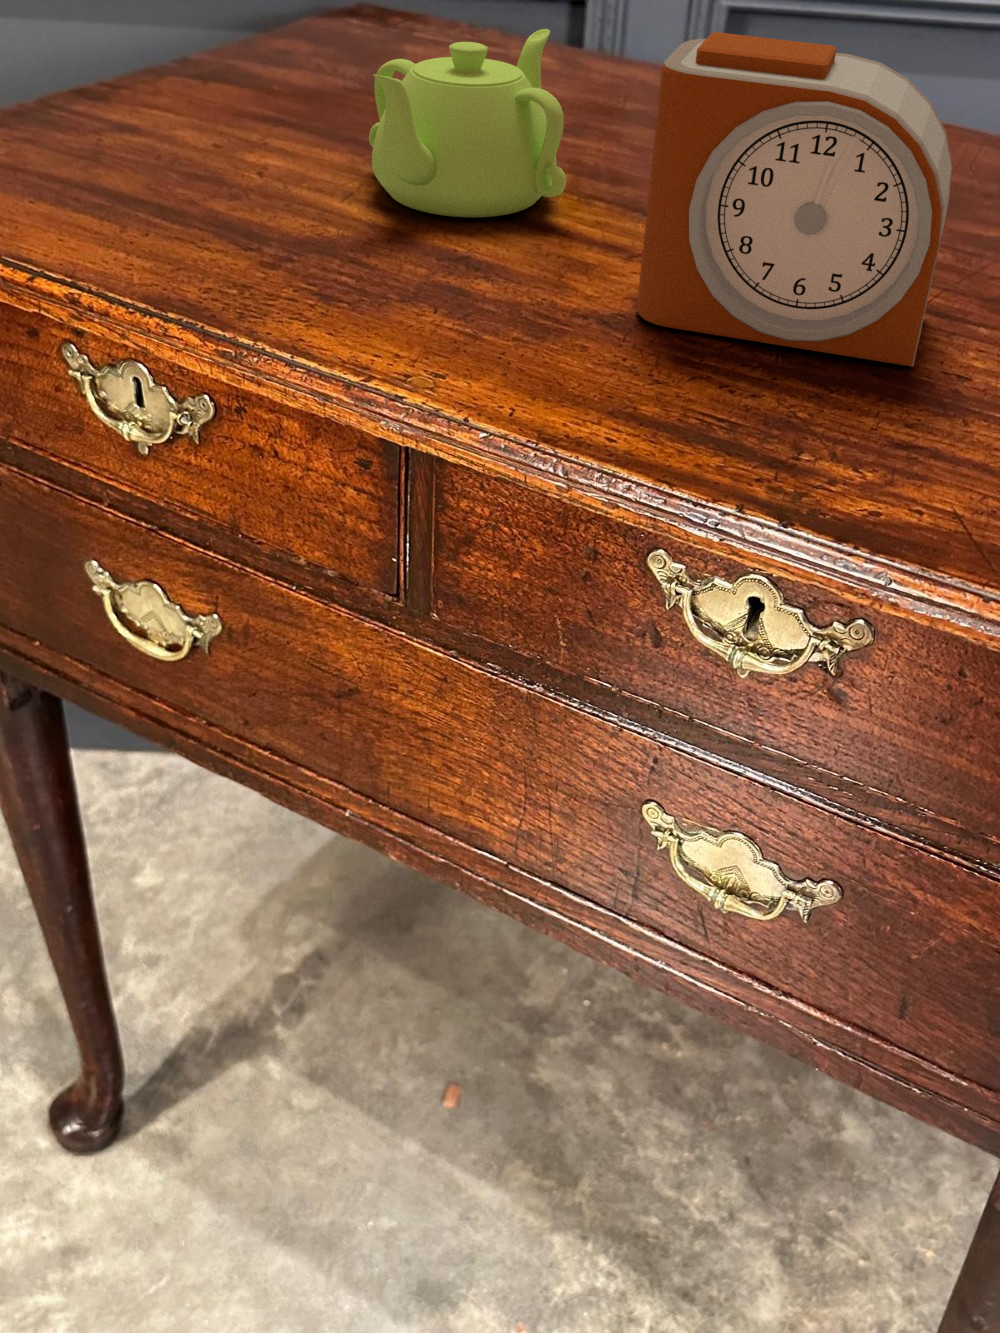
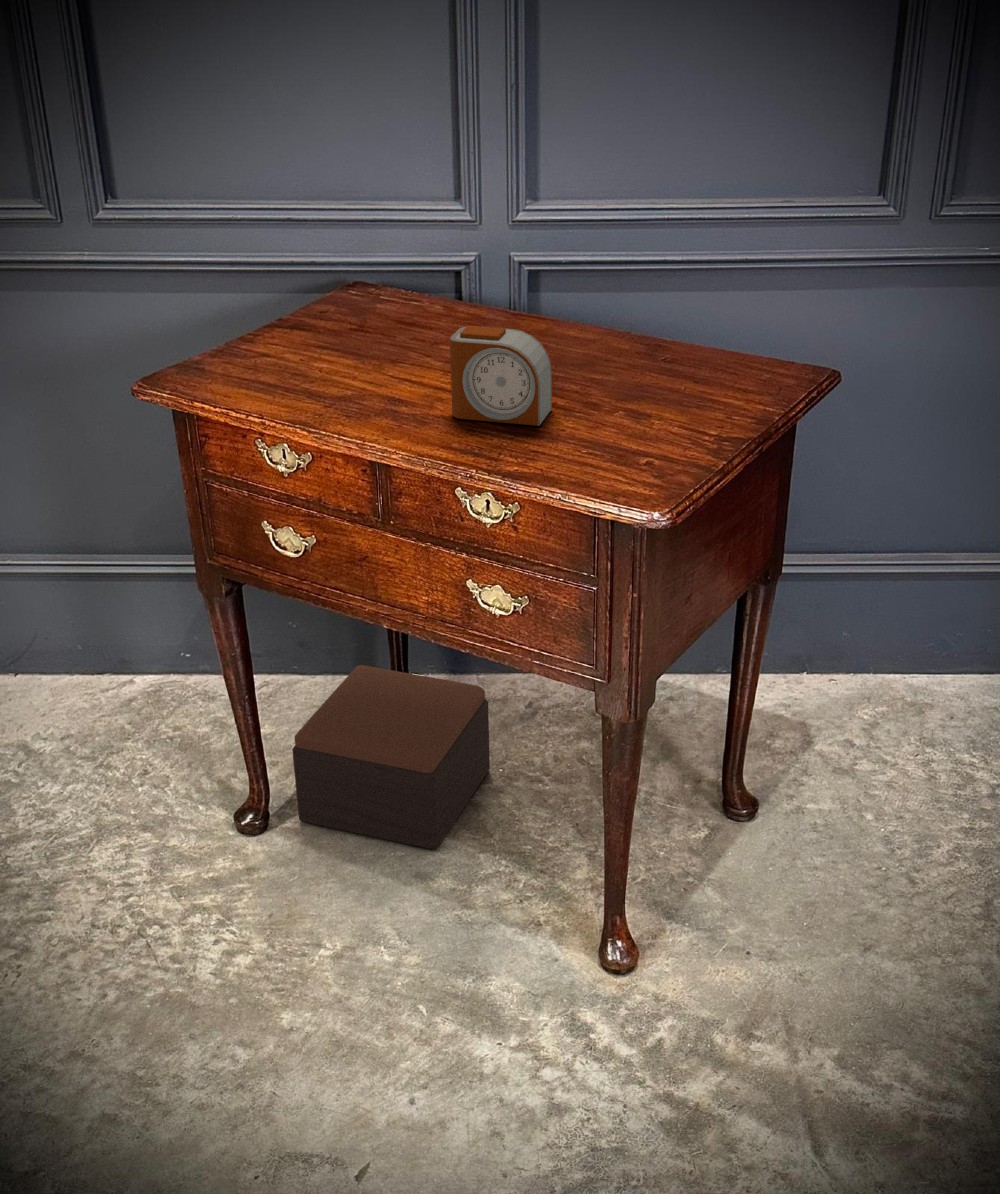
teapot: present [369,29,566,217] -> none [361,315,433,386]
footstool: none [173,794,578,1219] -> present [292,665,490,850]

